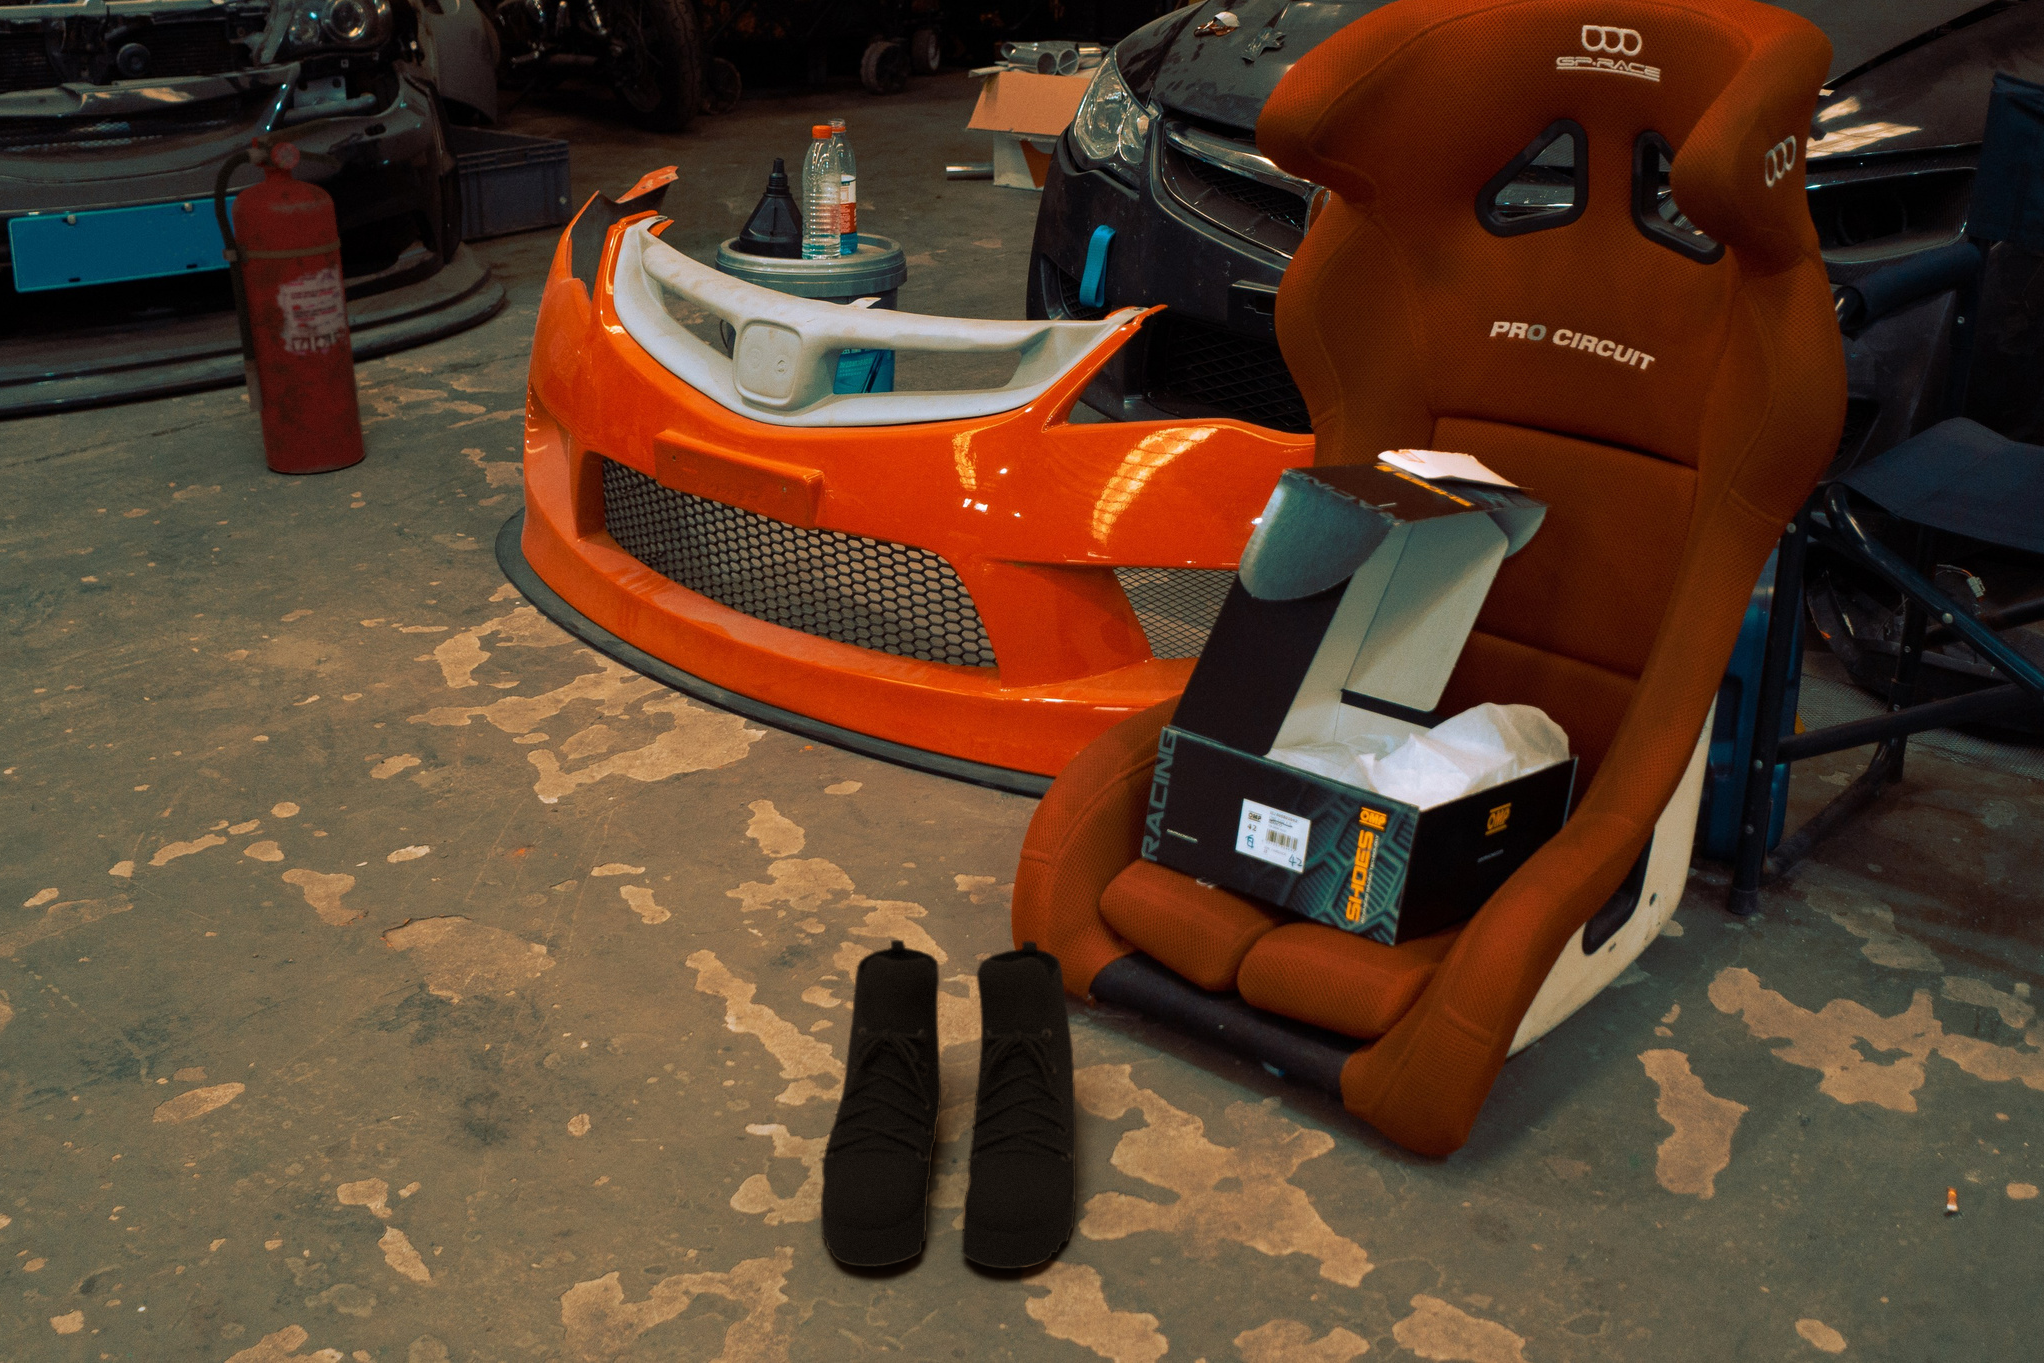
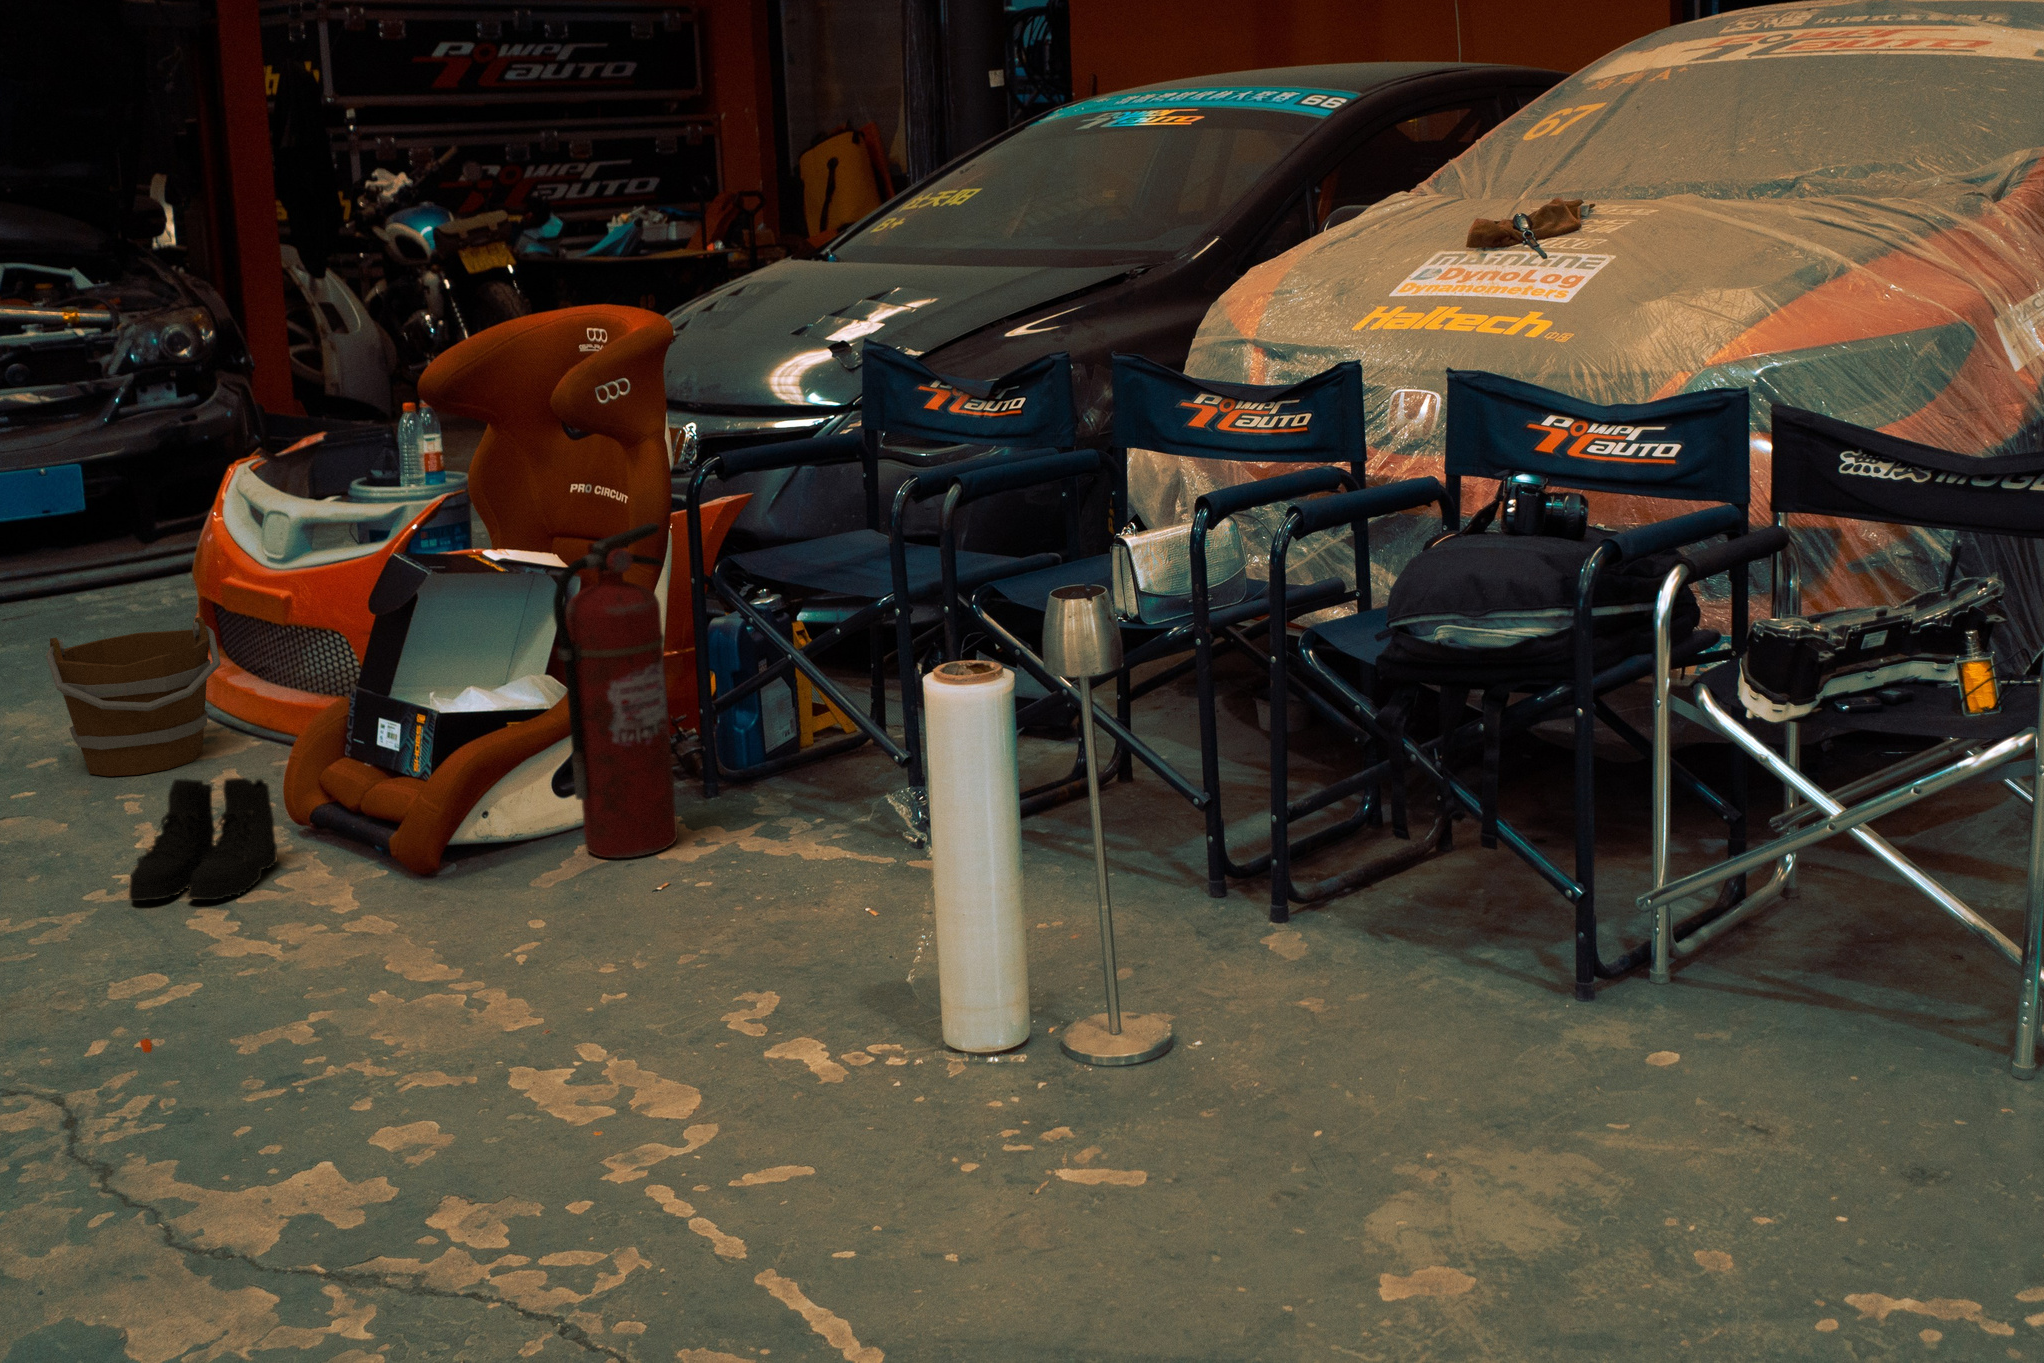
fire extinguisher: present [214,118,365,474] -> present [553,523,678,858]
bucket: none [410,511,711,817] -> present [46,617,221,776]

